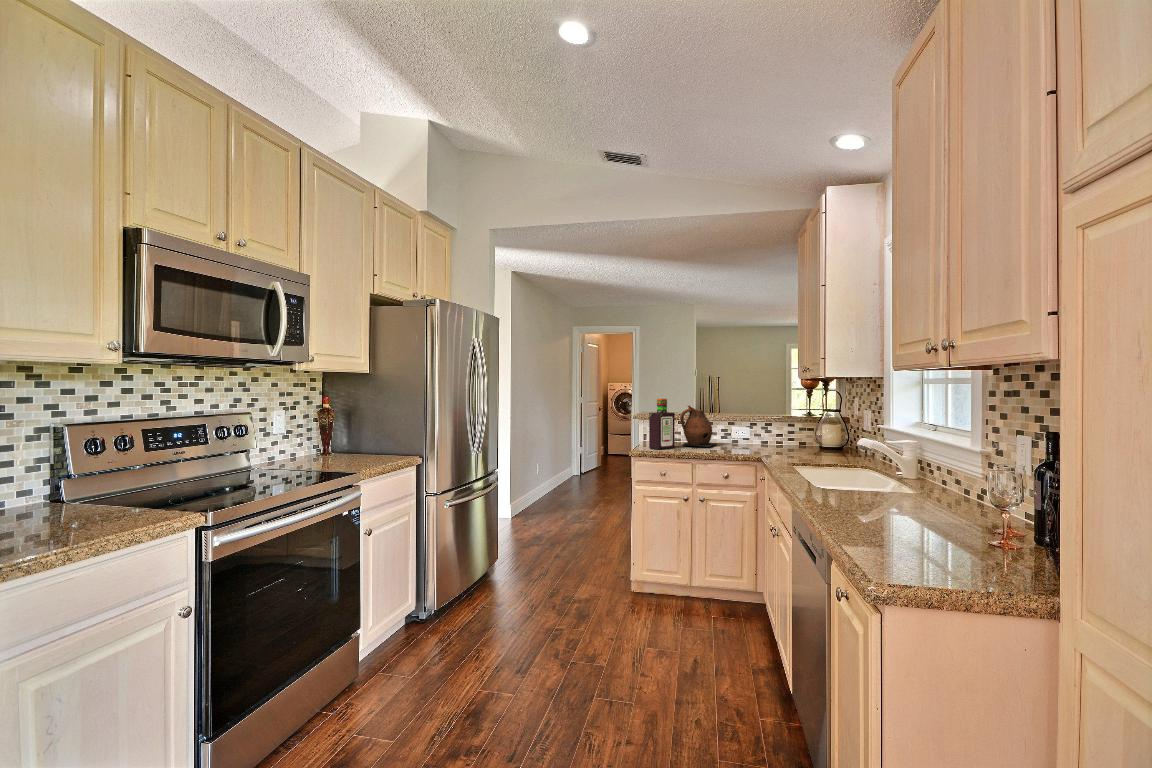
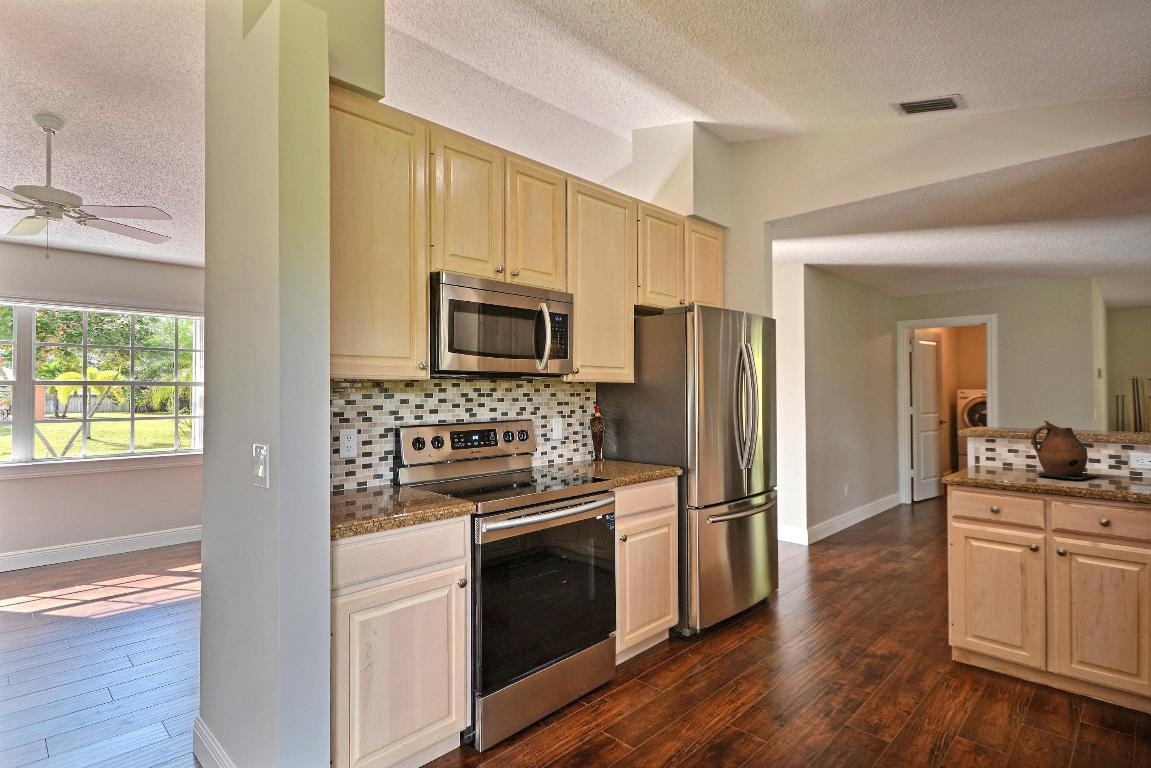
bottle: present [649,399,675,449] -> none [978,411,1020,478]

